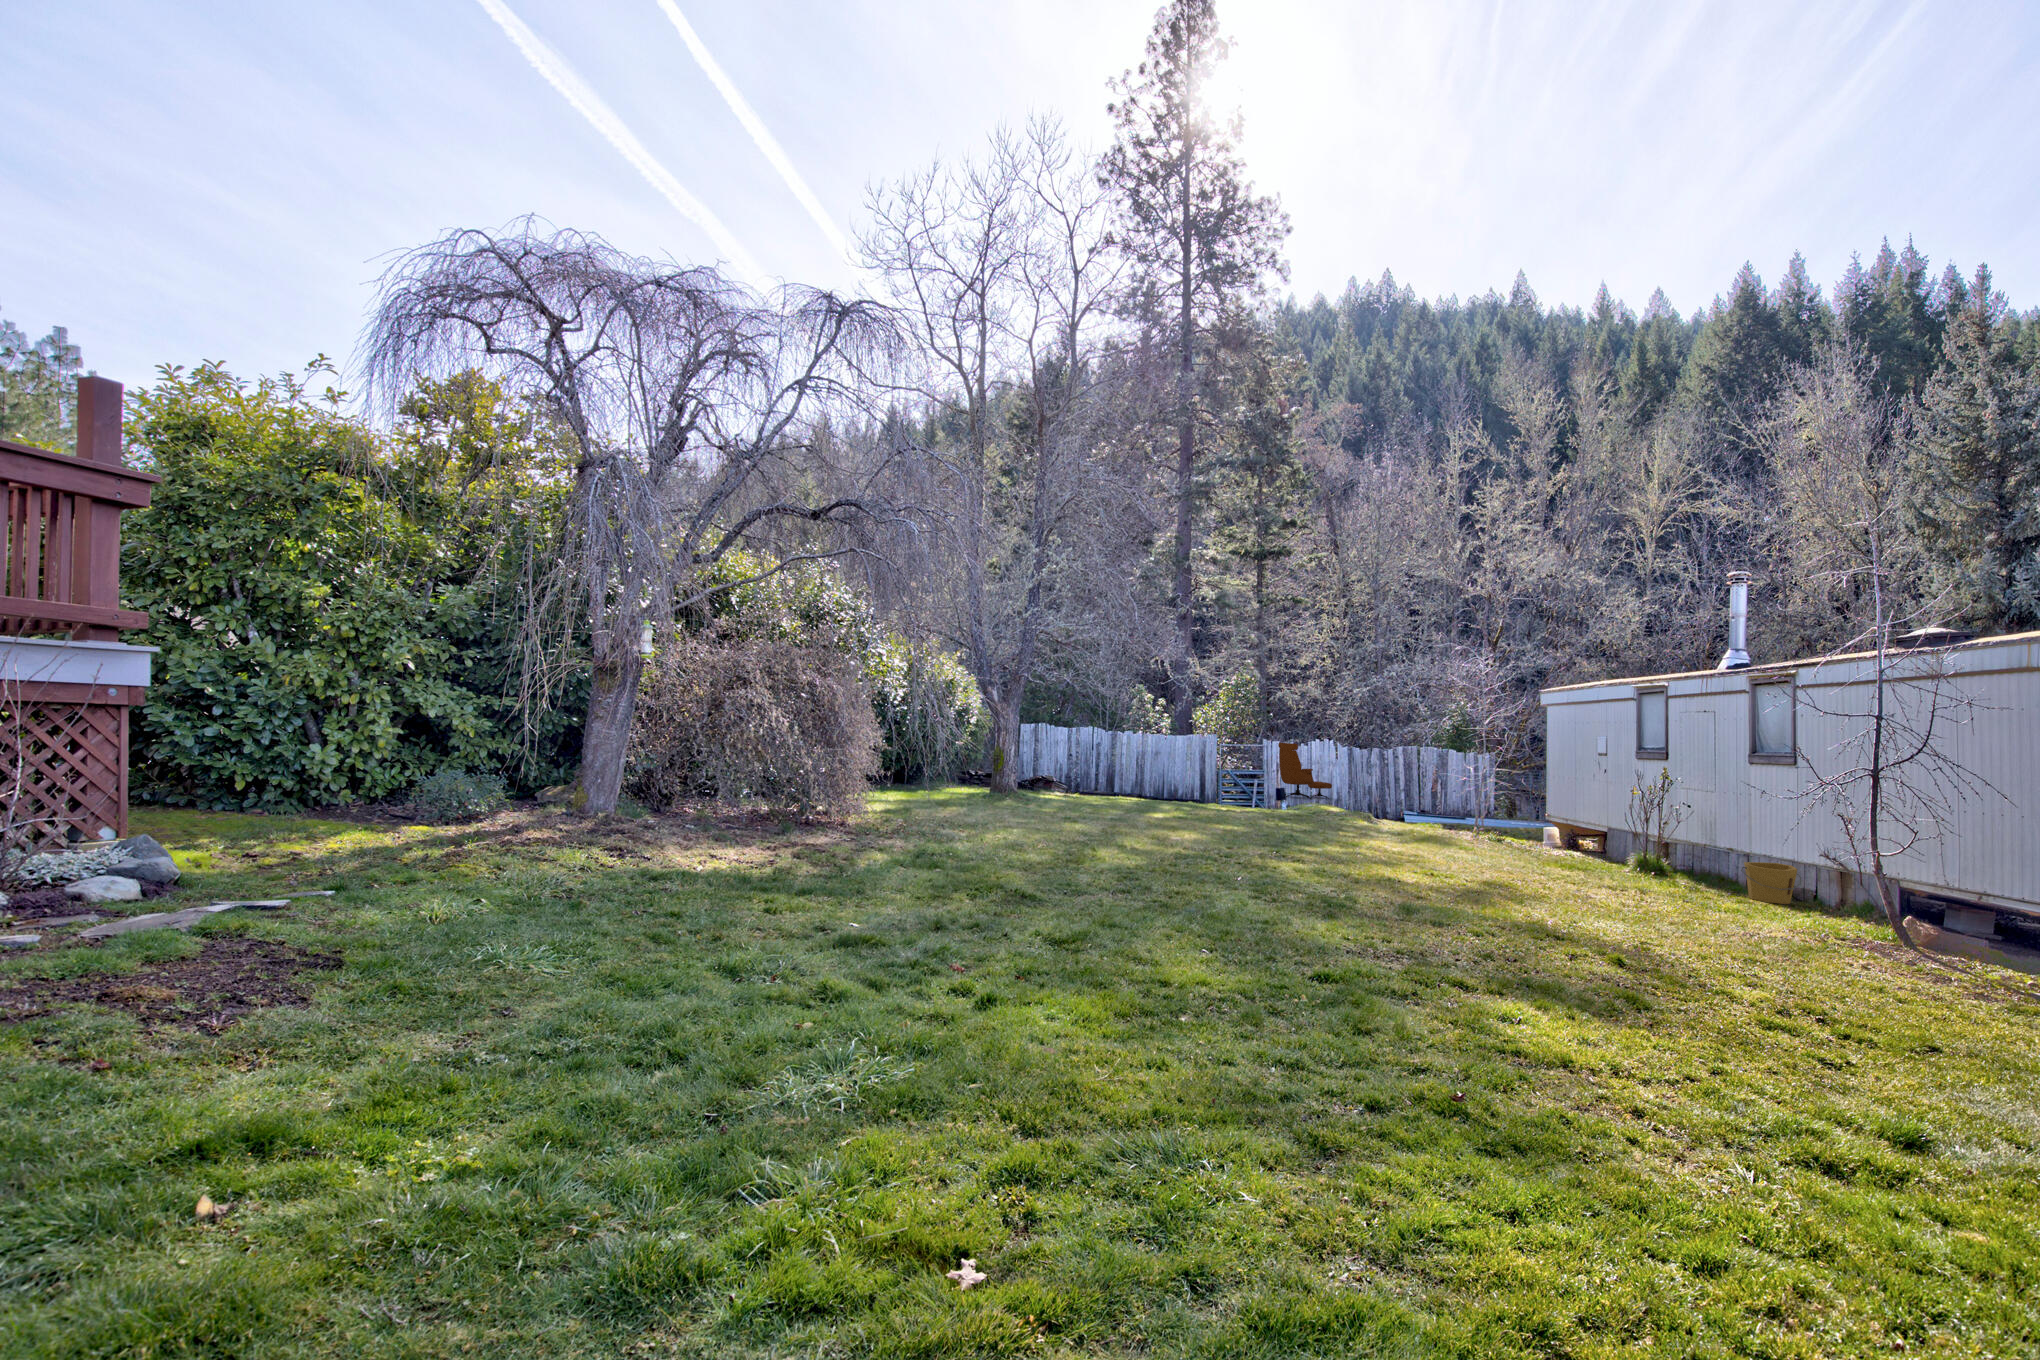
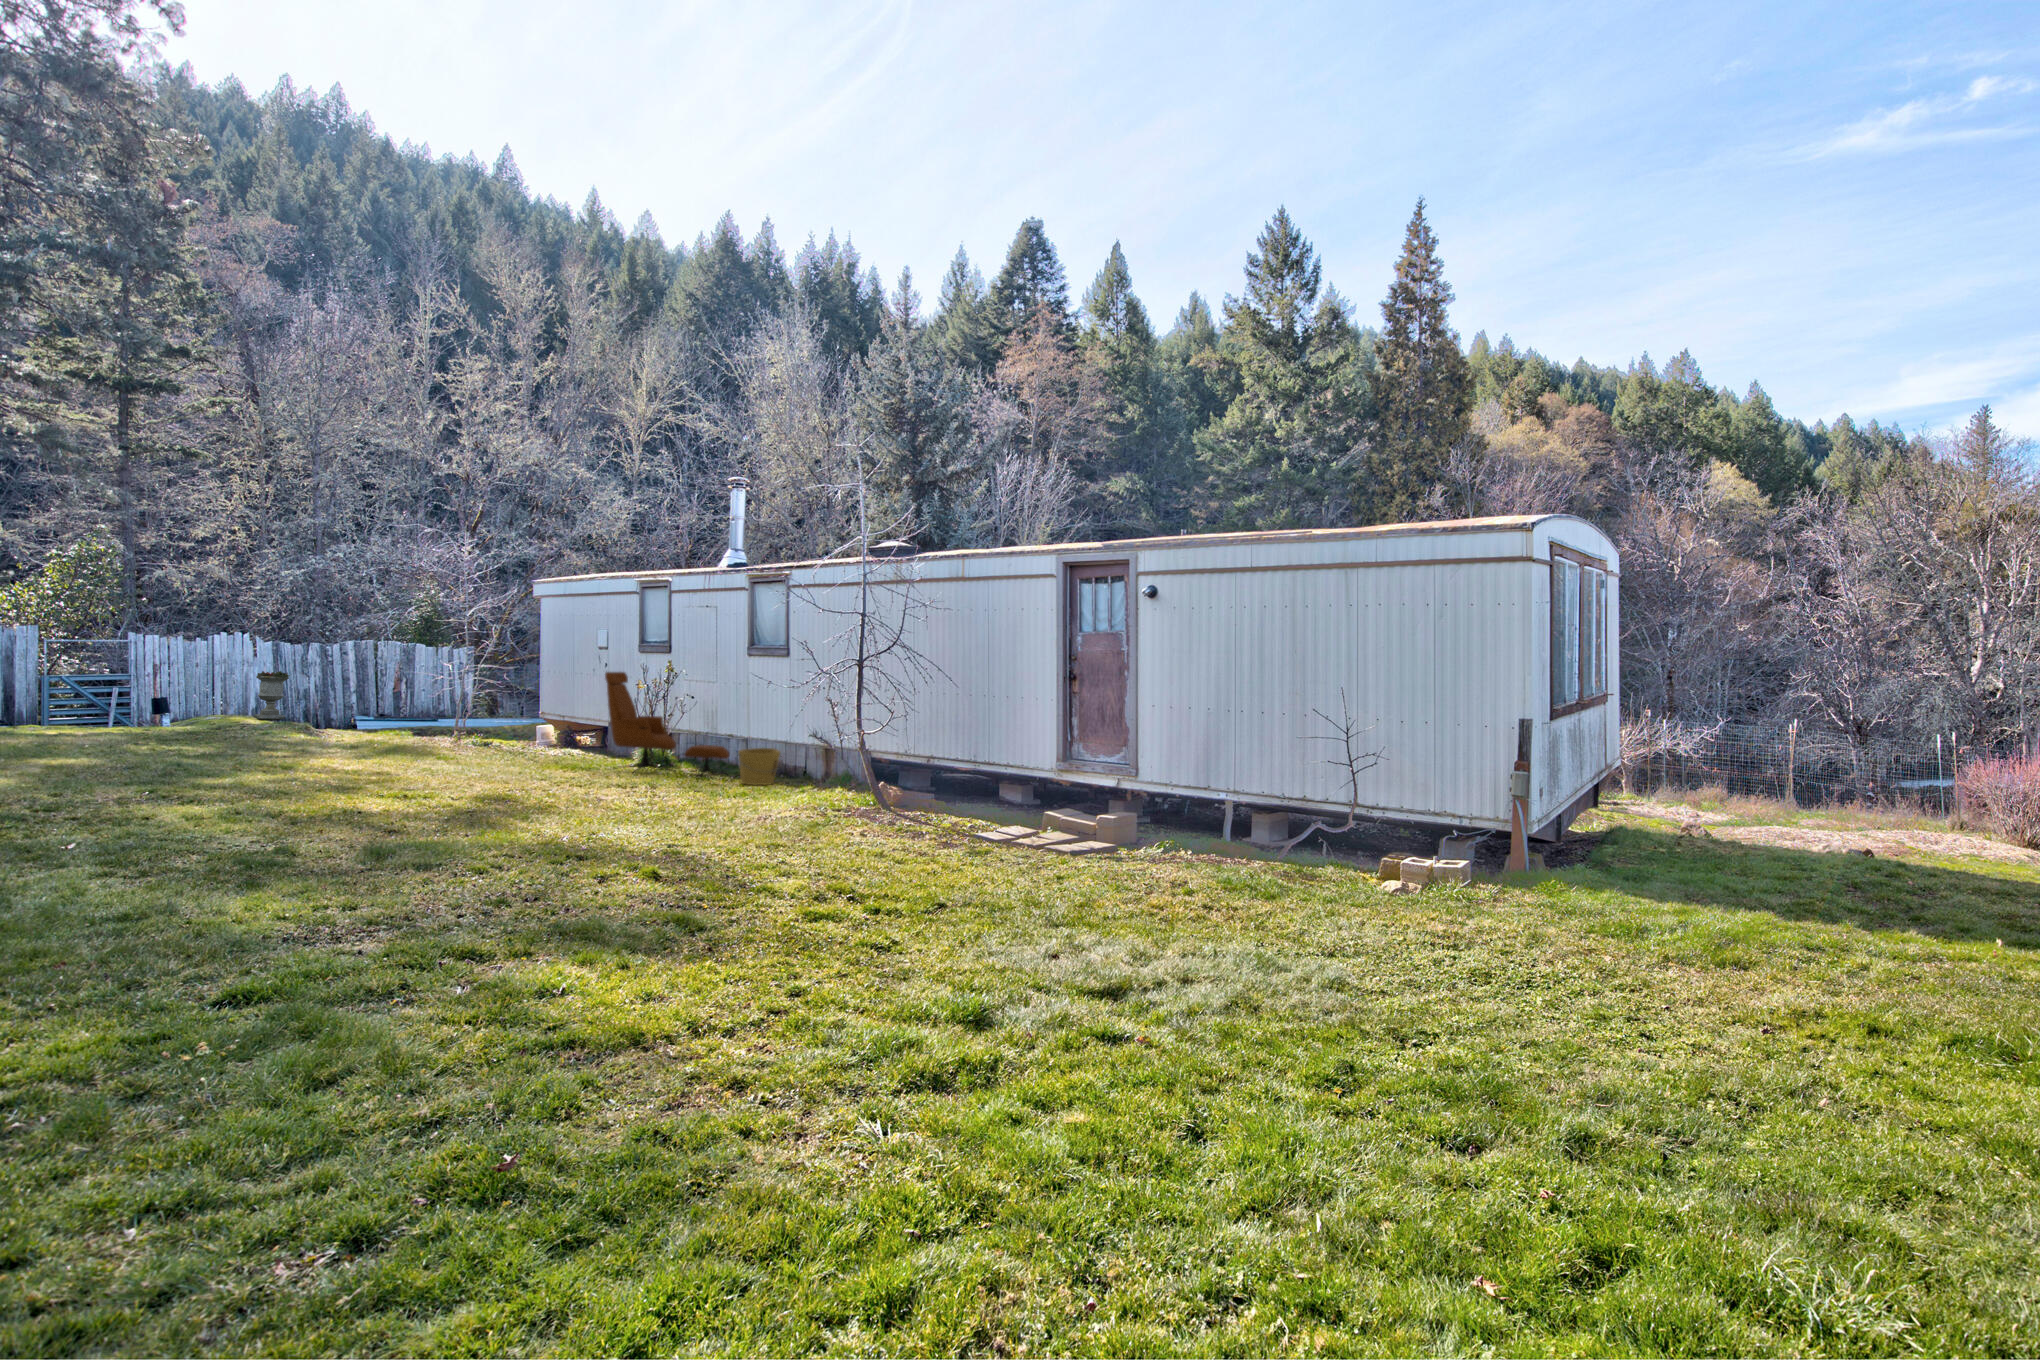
lounge chair: present [1278,742,1332,799] -> present [605,672,730,774]
planter: none [1339,762,1362,800] -> present [254,671,290,720]

